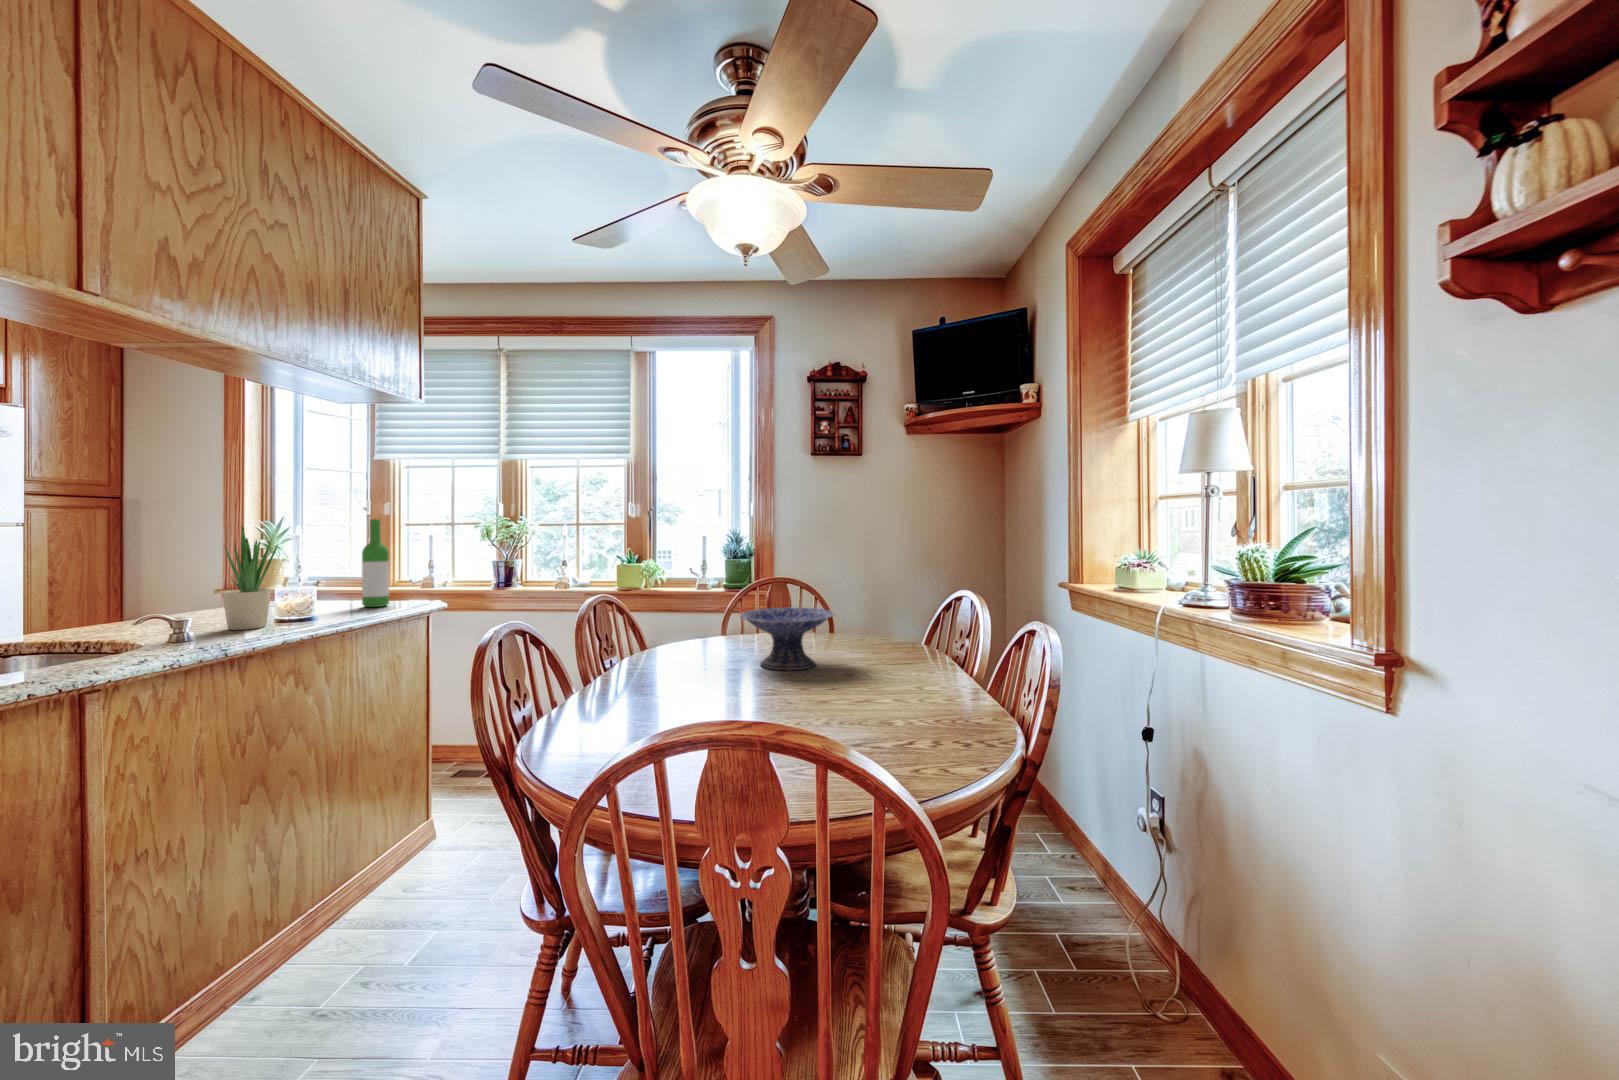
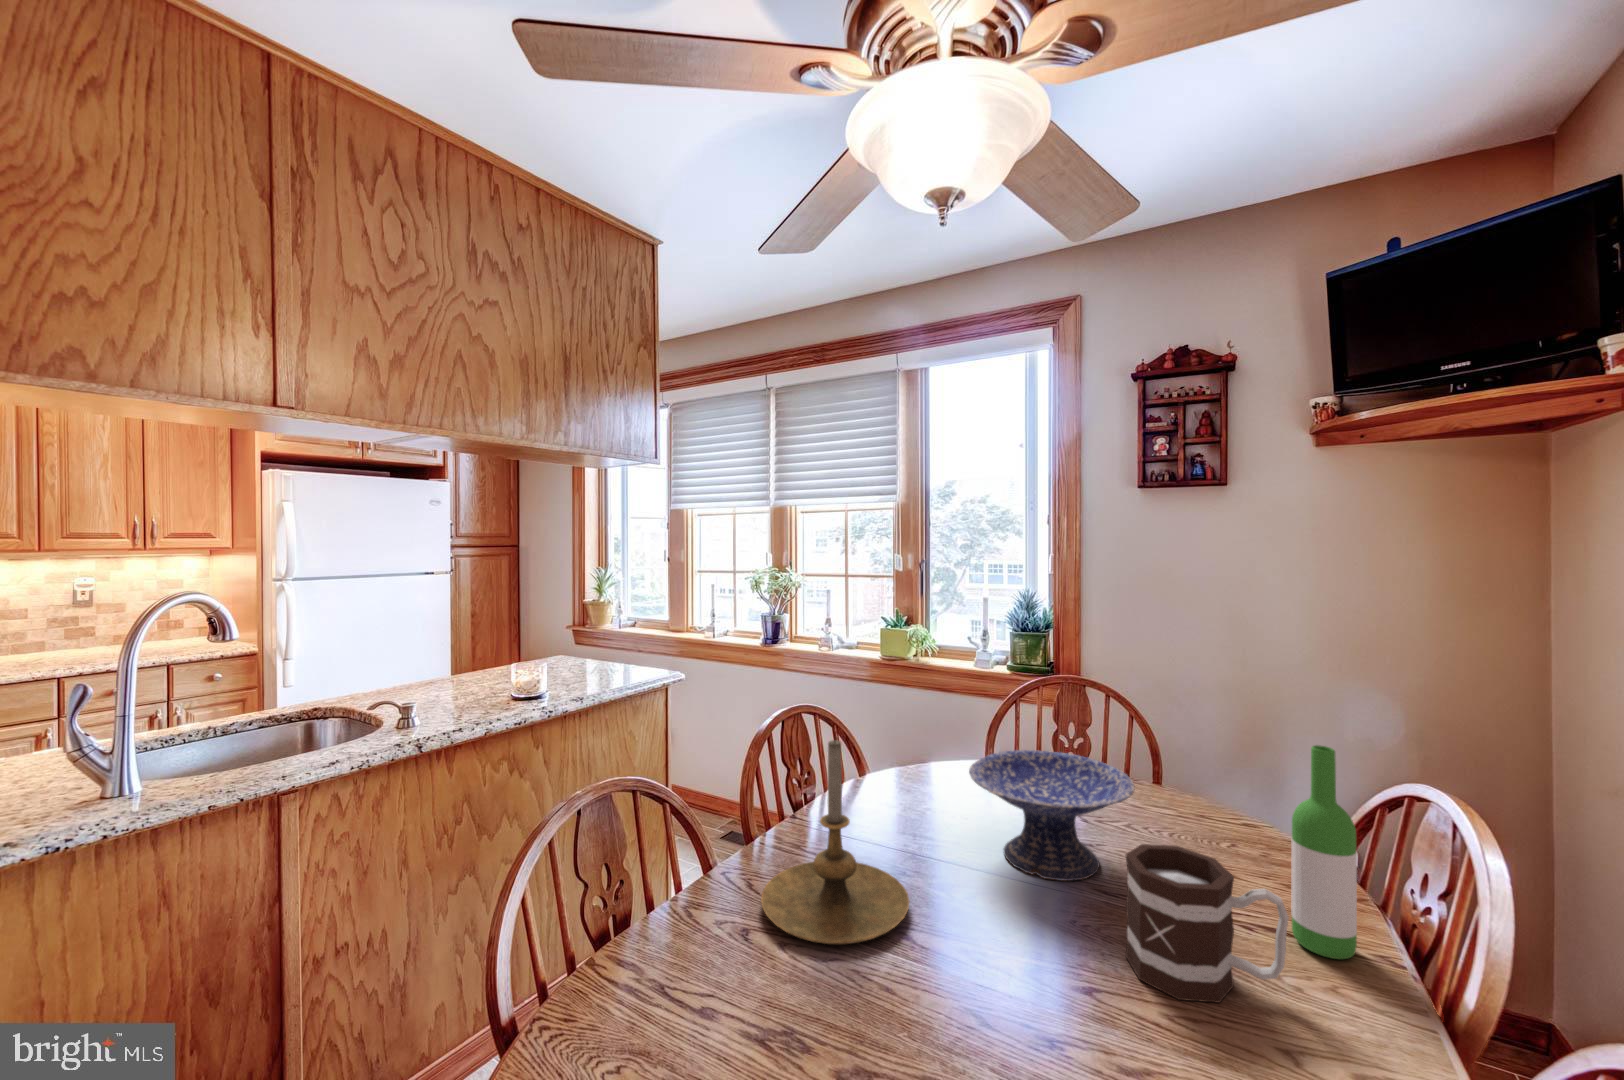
wine bottle: present [362,519,389,607] -> present [1291,745,1357,959]
potted plant: present [222,526,278,630] -> none [445,609,493,716]
candle holder: none [626,585,724,702] -> present [761,740,910,944]
mug: none [840,625,912,690] -> present [1126,844,1289,1003]

